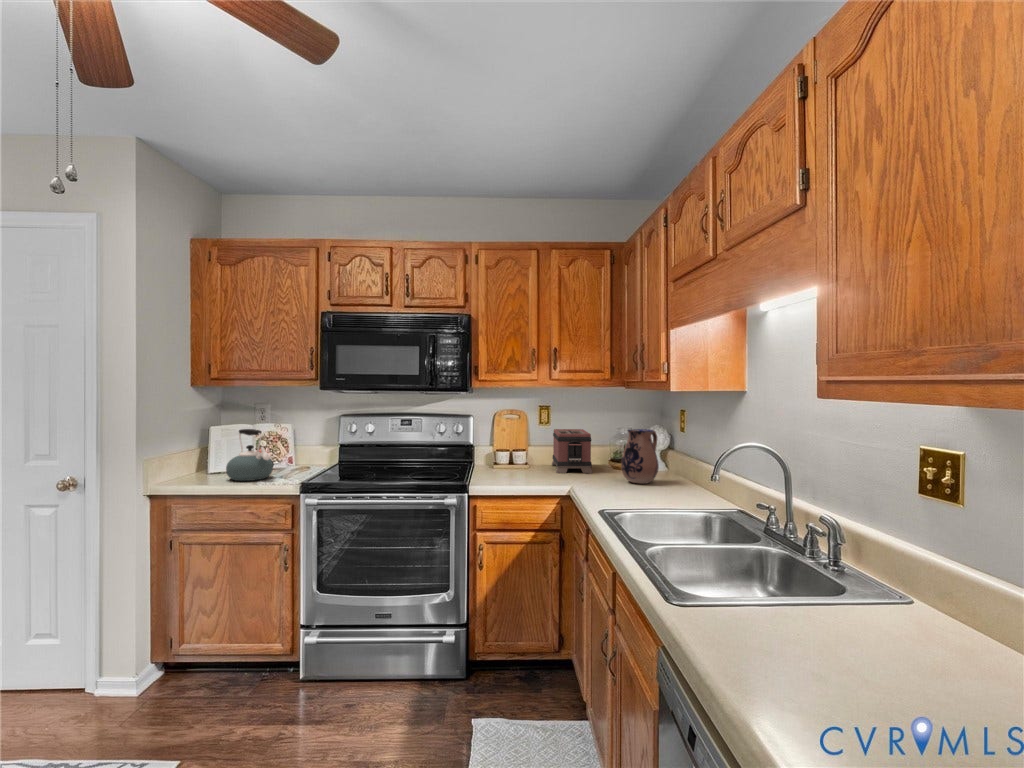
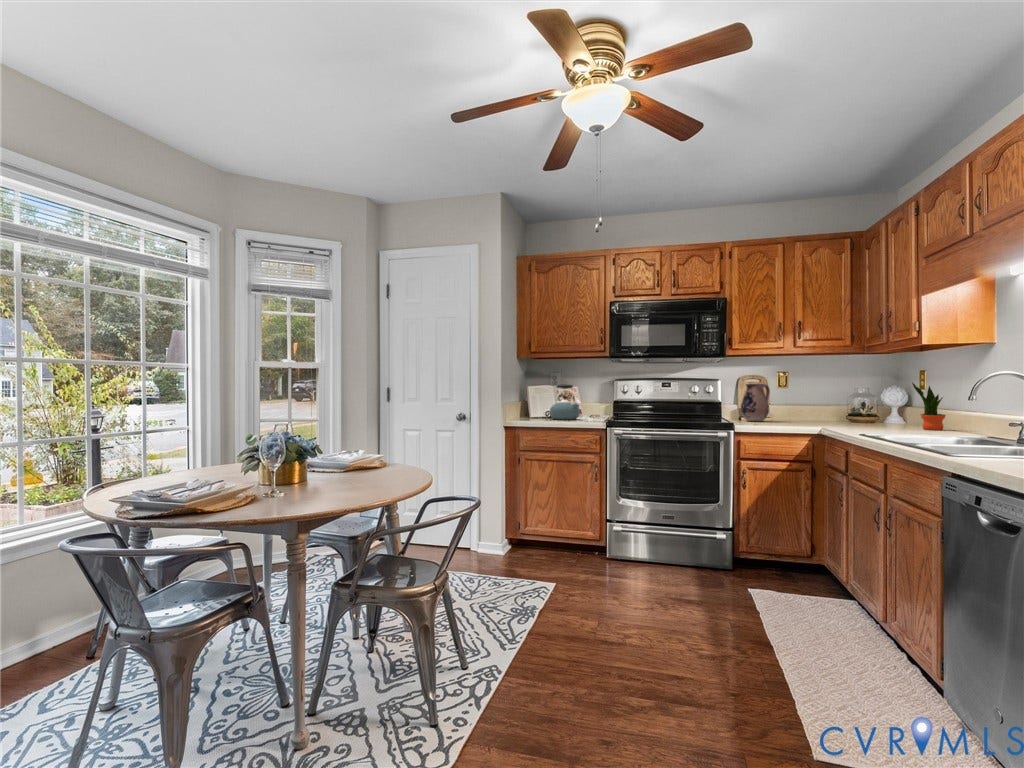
toaster: present [552,429,593,473] -> none [791,391,835,423]
ceramic pitcher: present [621,429,659,484] -> present [741,384,770,421]
potted plant: none [665,435,699,495] -> present [912,383,945,430]

